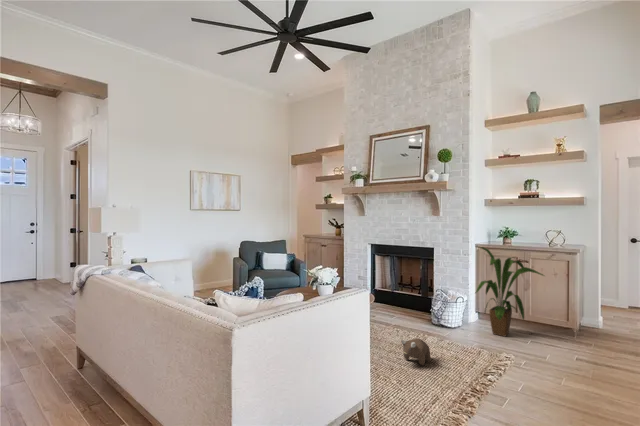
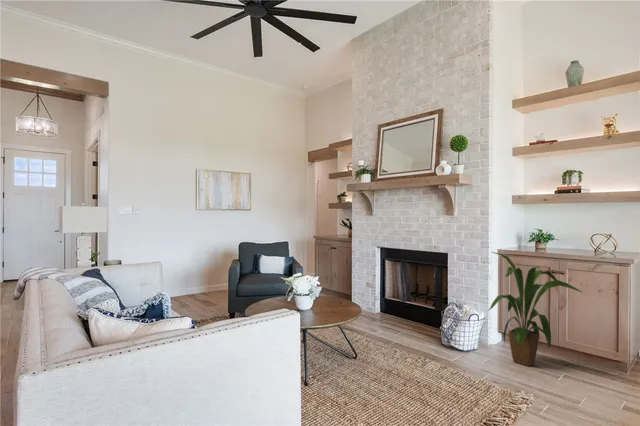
plush toy: present [401,338,430,366] -> none [378,365,417,400]

